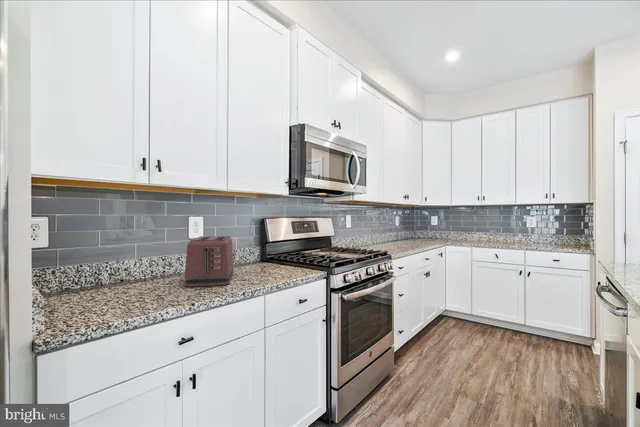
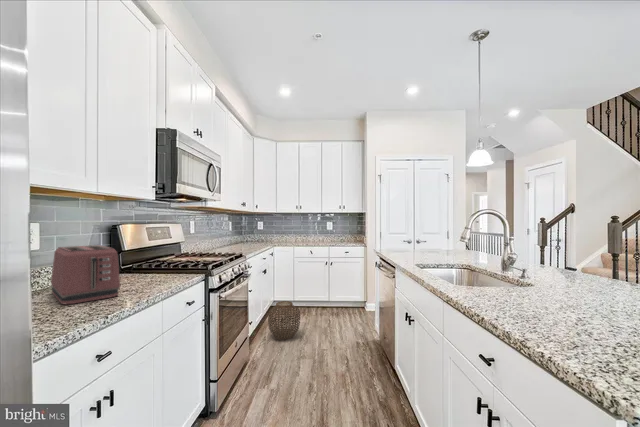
woven basket: none [427,315,469,364] -> present [268,301,300,340]

